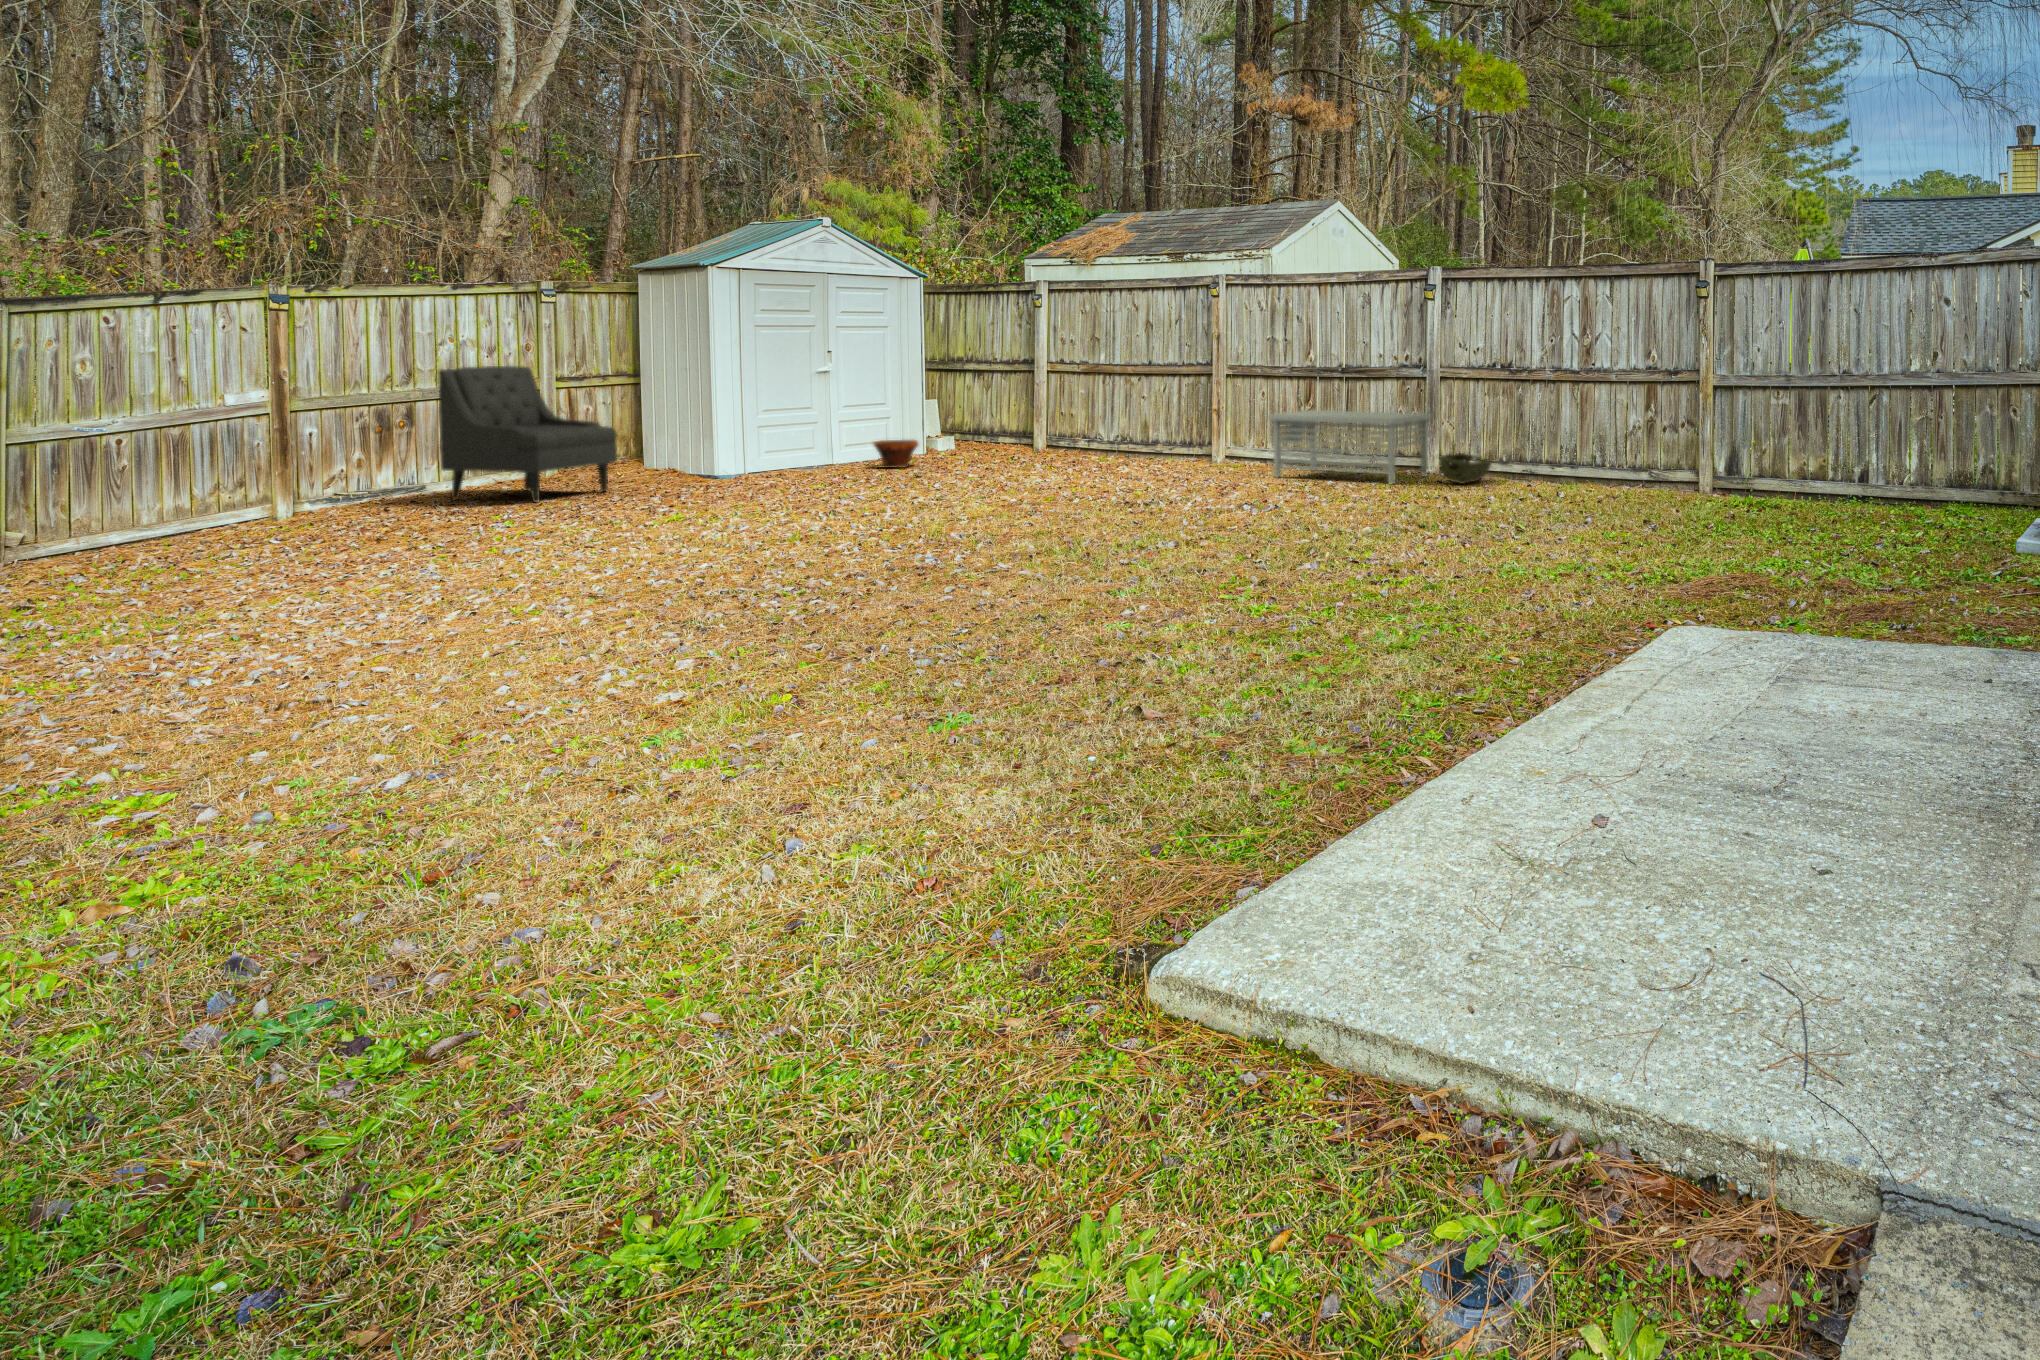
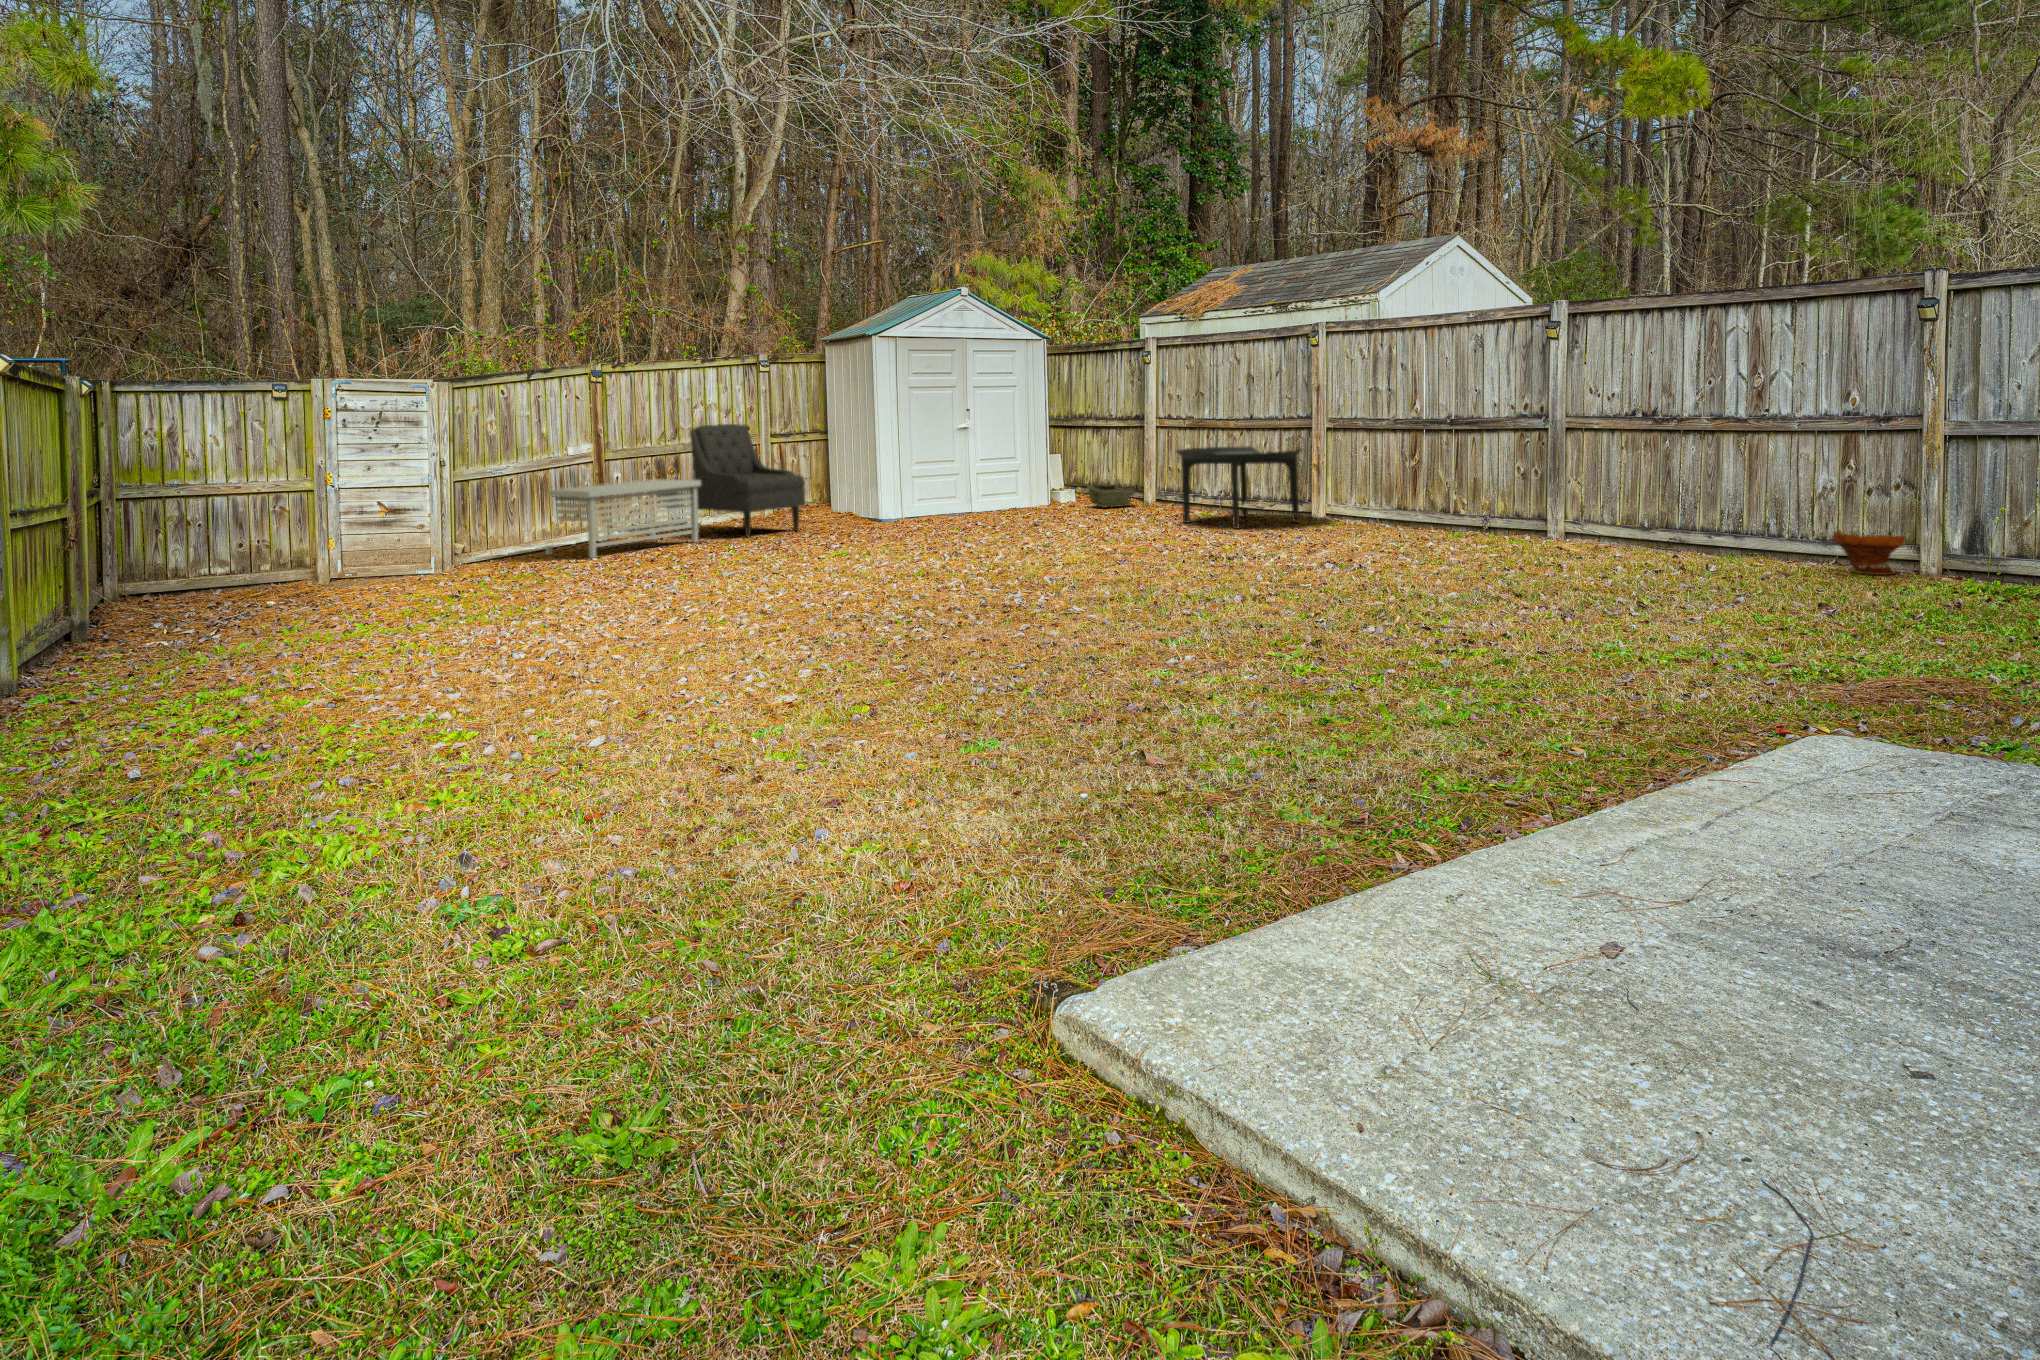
round table: none [1070,393,1198,474] -> present [1176,446,1302,529]
storage bench: present [1267,410,1431,484] -> present [545,479,701,558]
planter: present [873,440,918,468] -> present [1833,531,1905,575]
woven basket: present [1439,453,1492,484] -> present [1088,484,1133,507]

